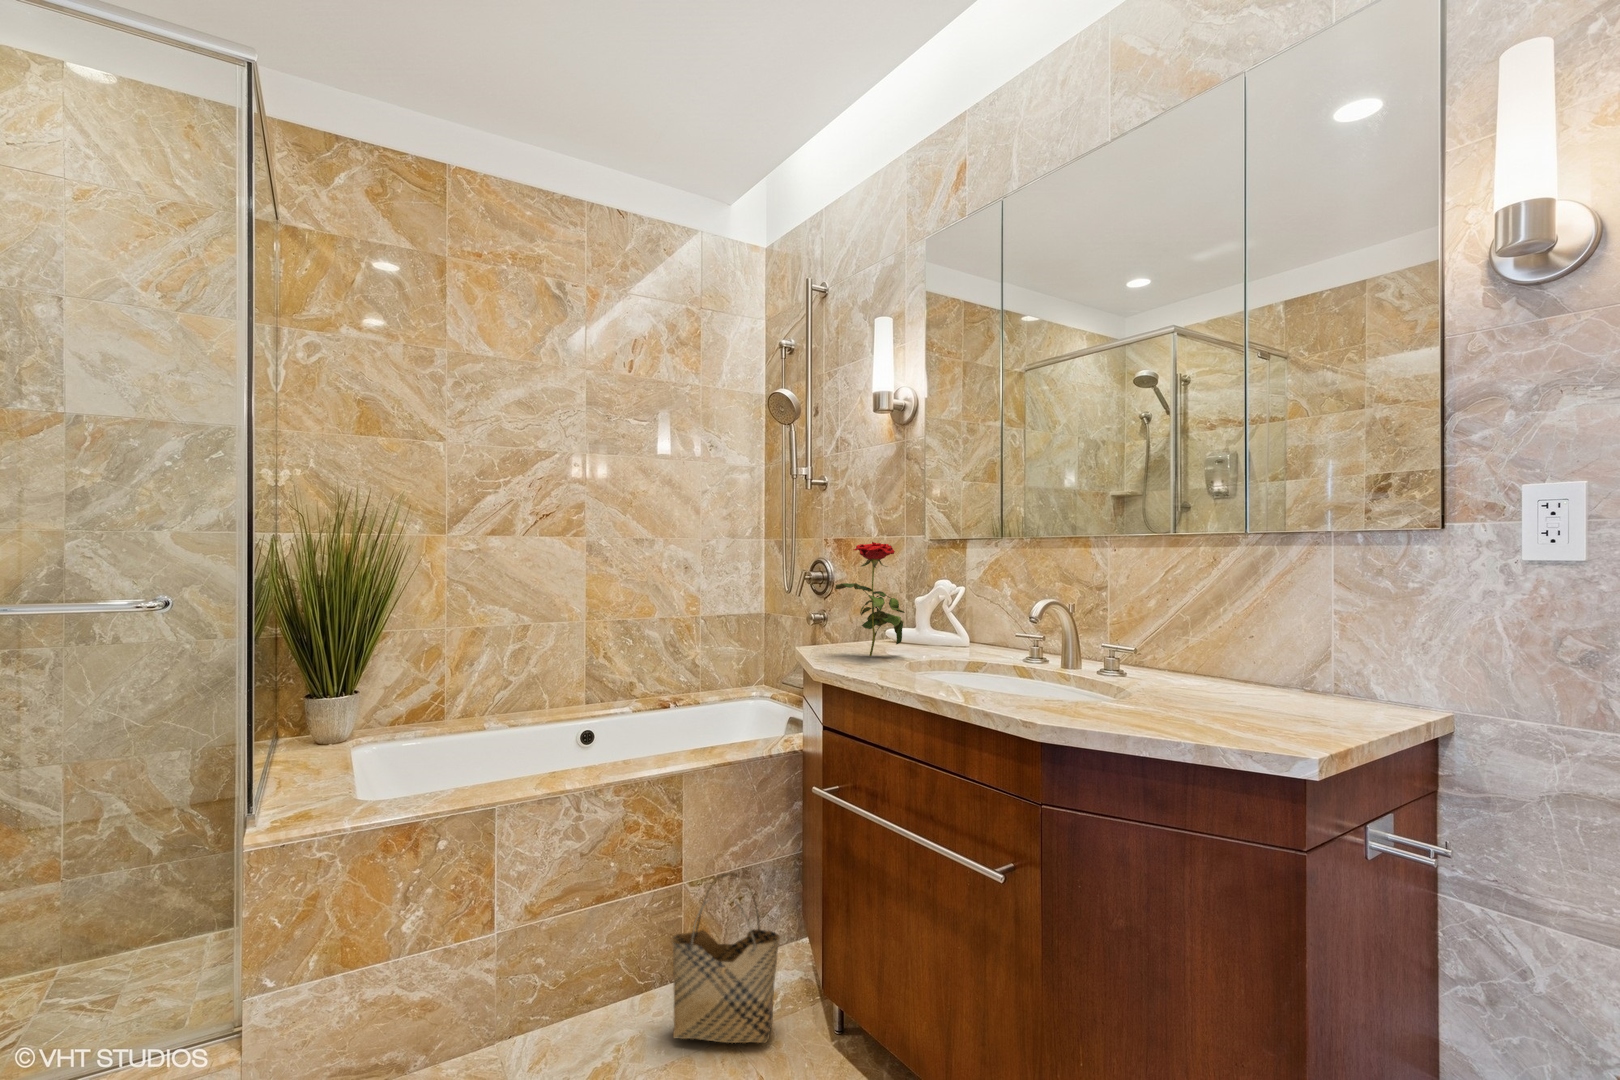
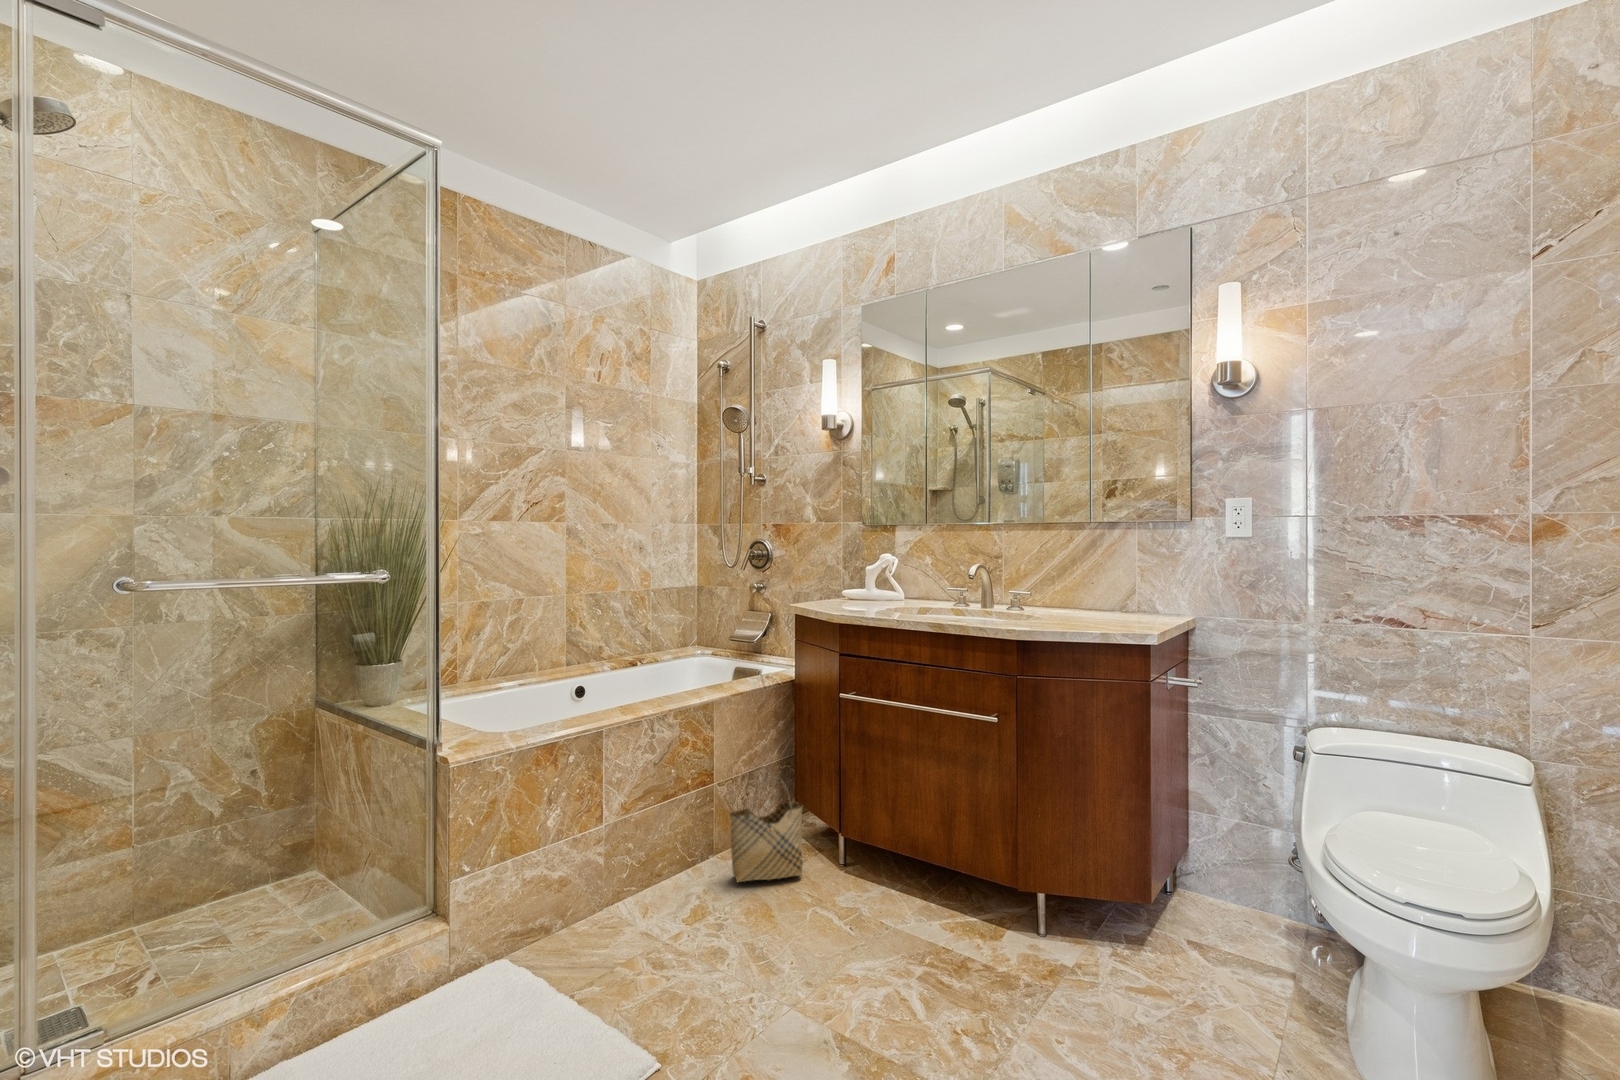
flower: present [835,542,905,656] -> none [819,528,872,609]

